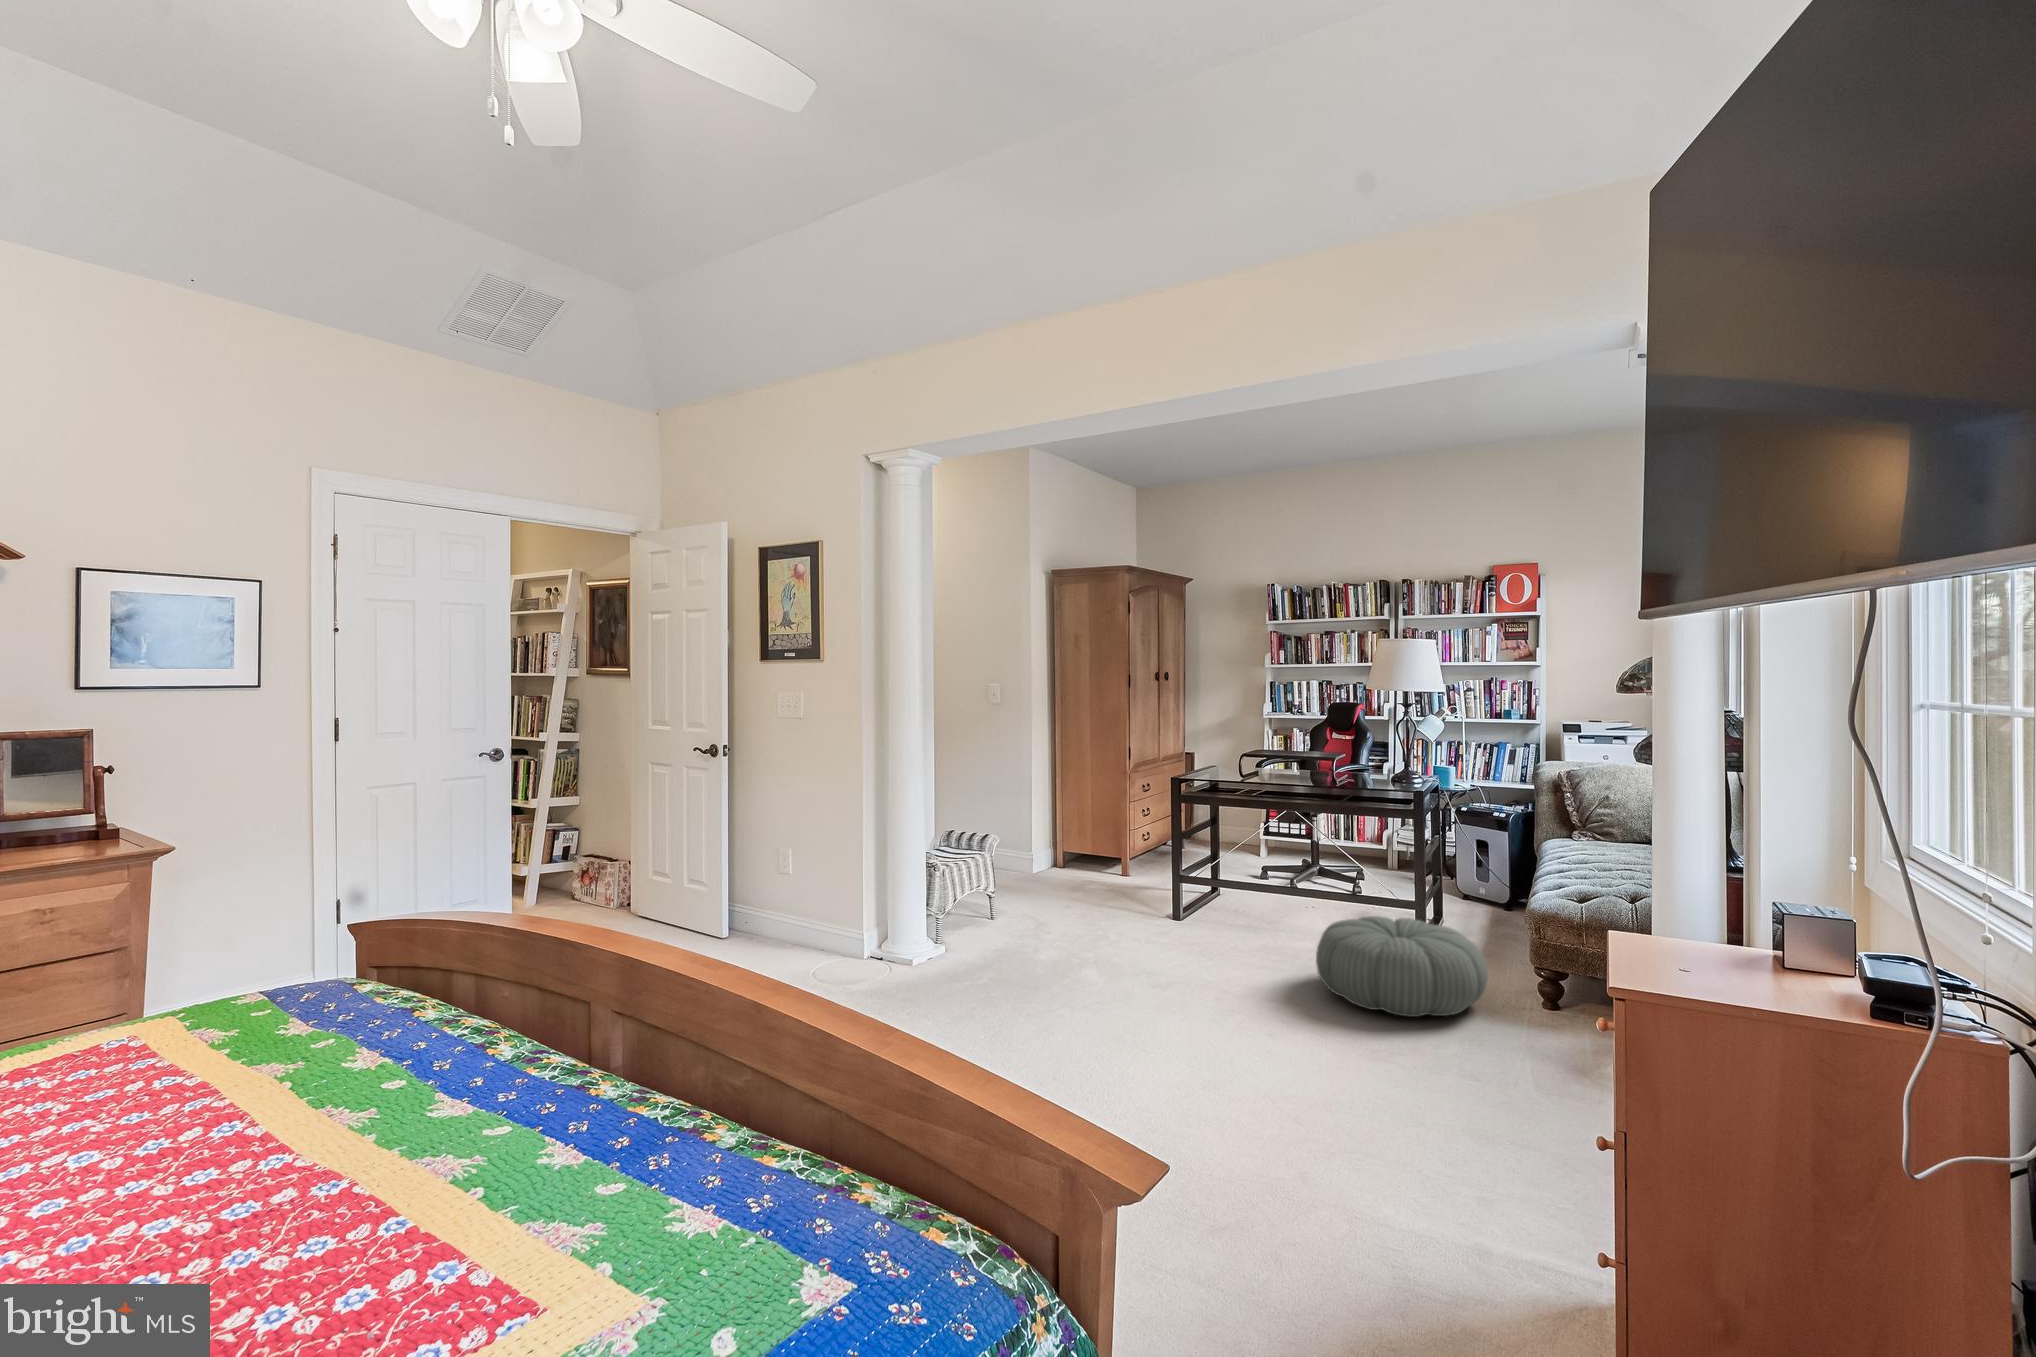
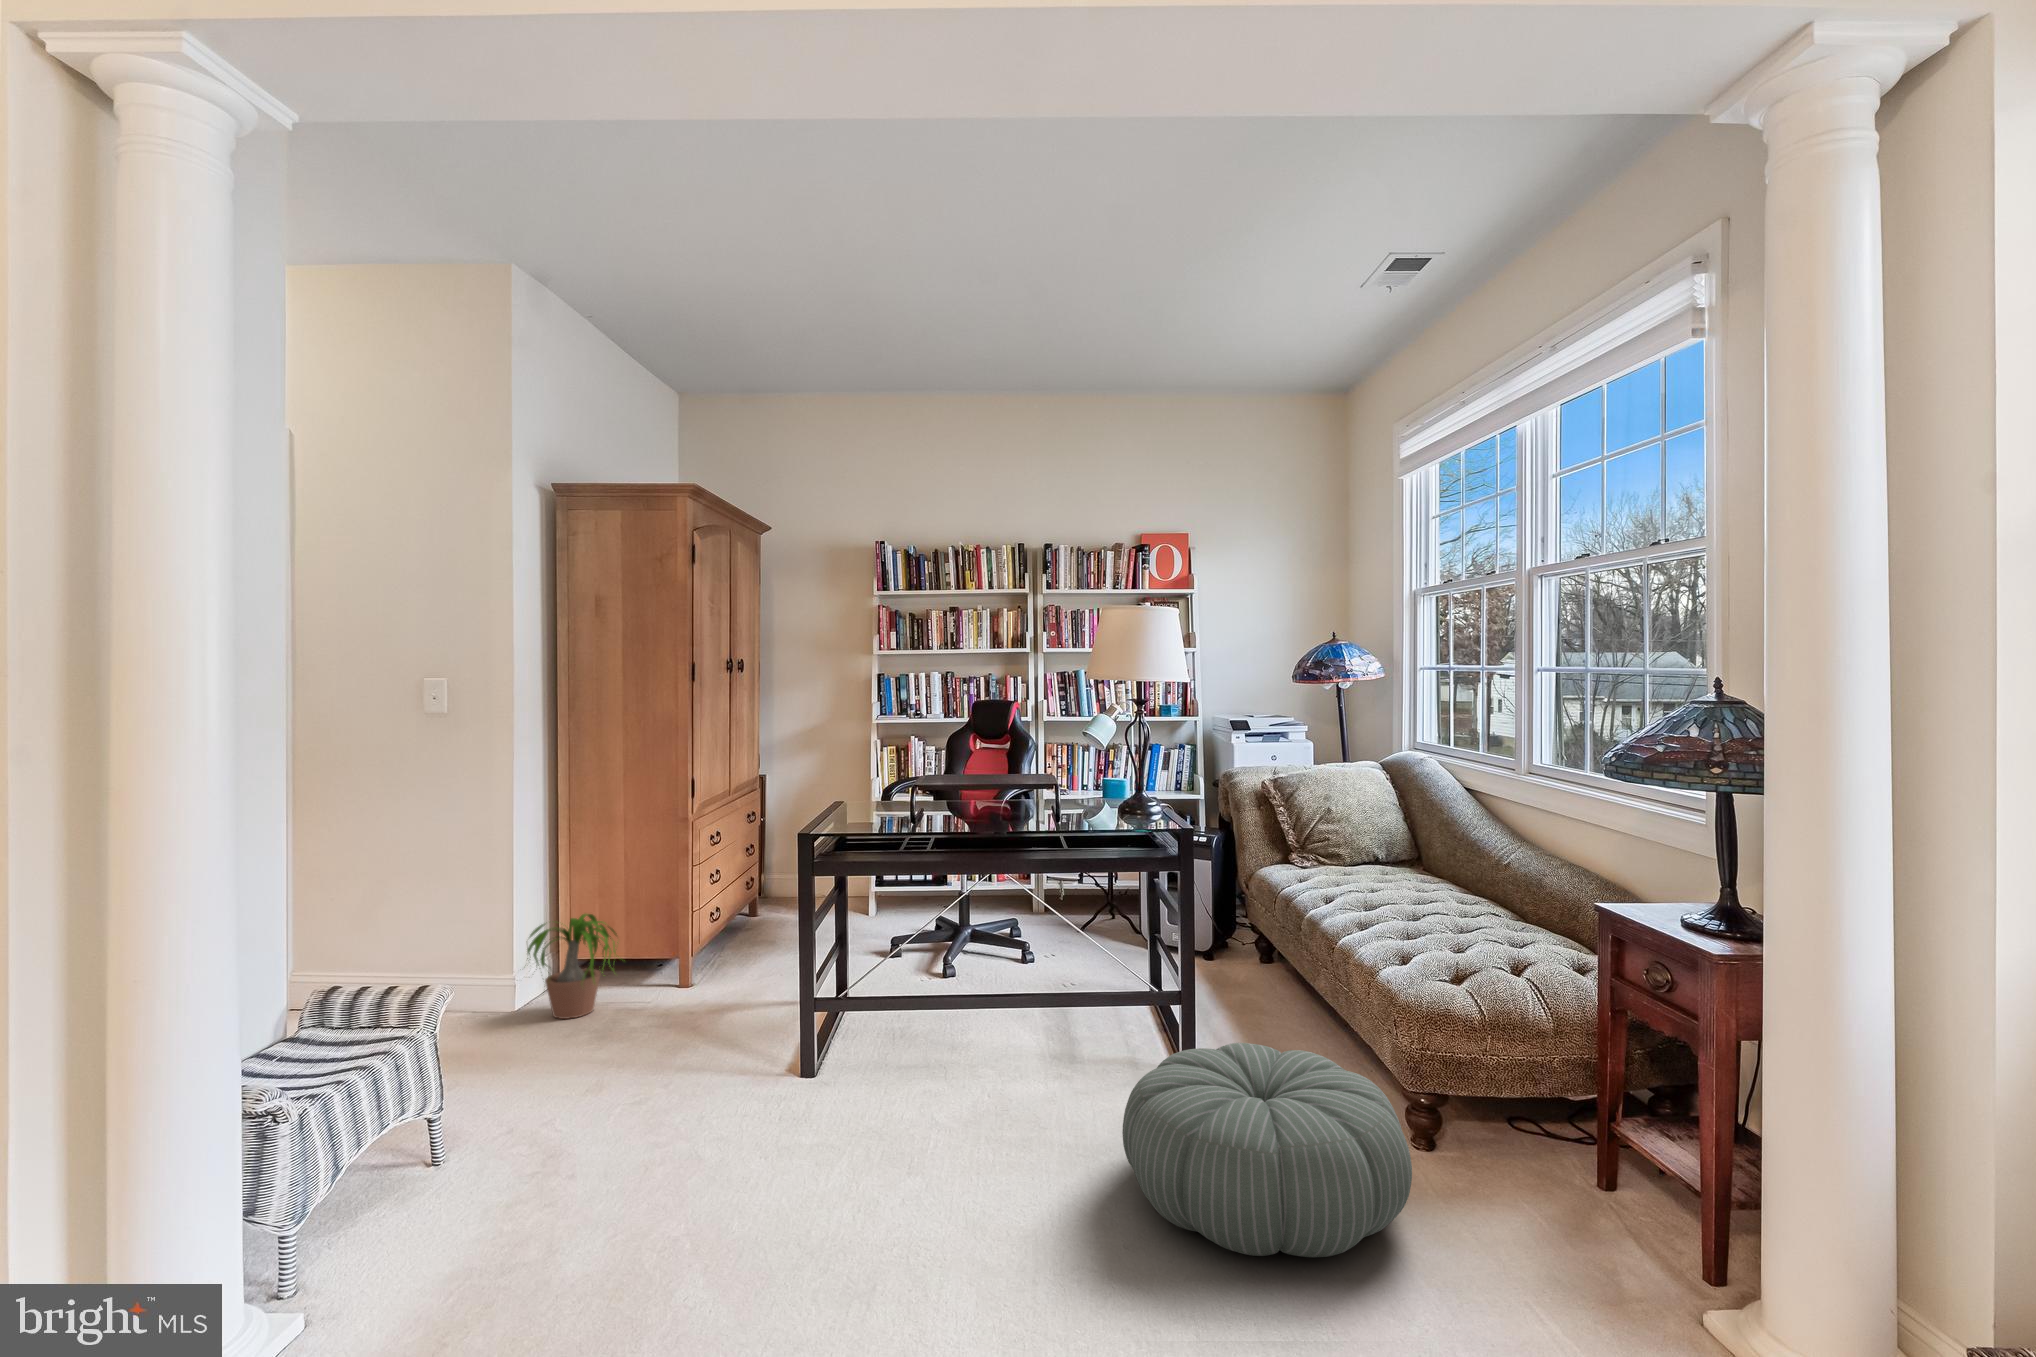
potted plant: none [1034,821,1098,877] -> present [527,914,622,1019]

